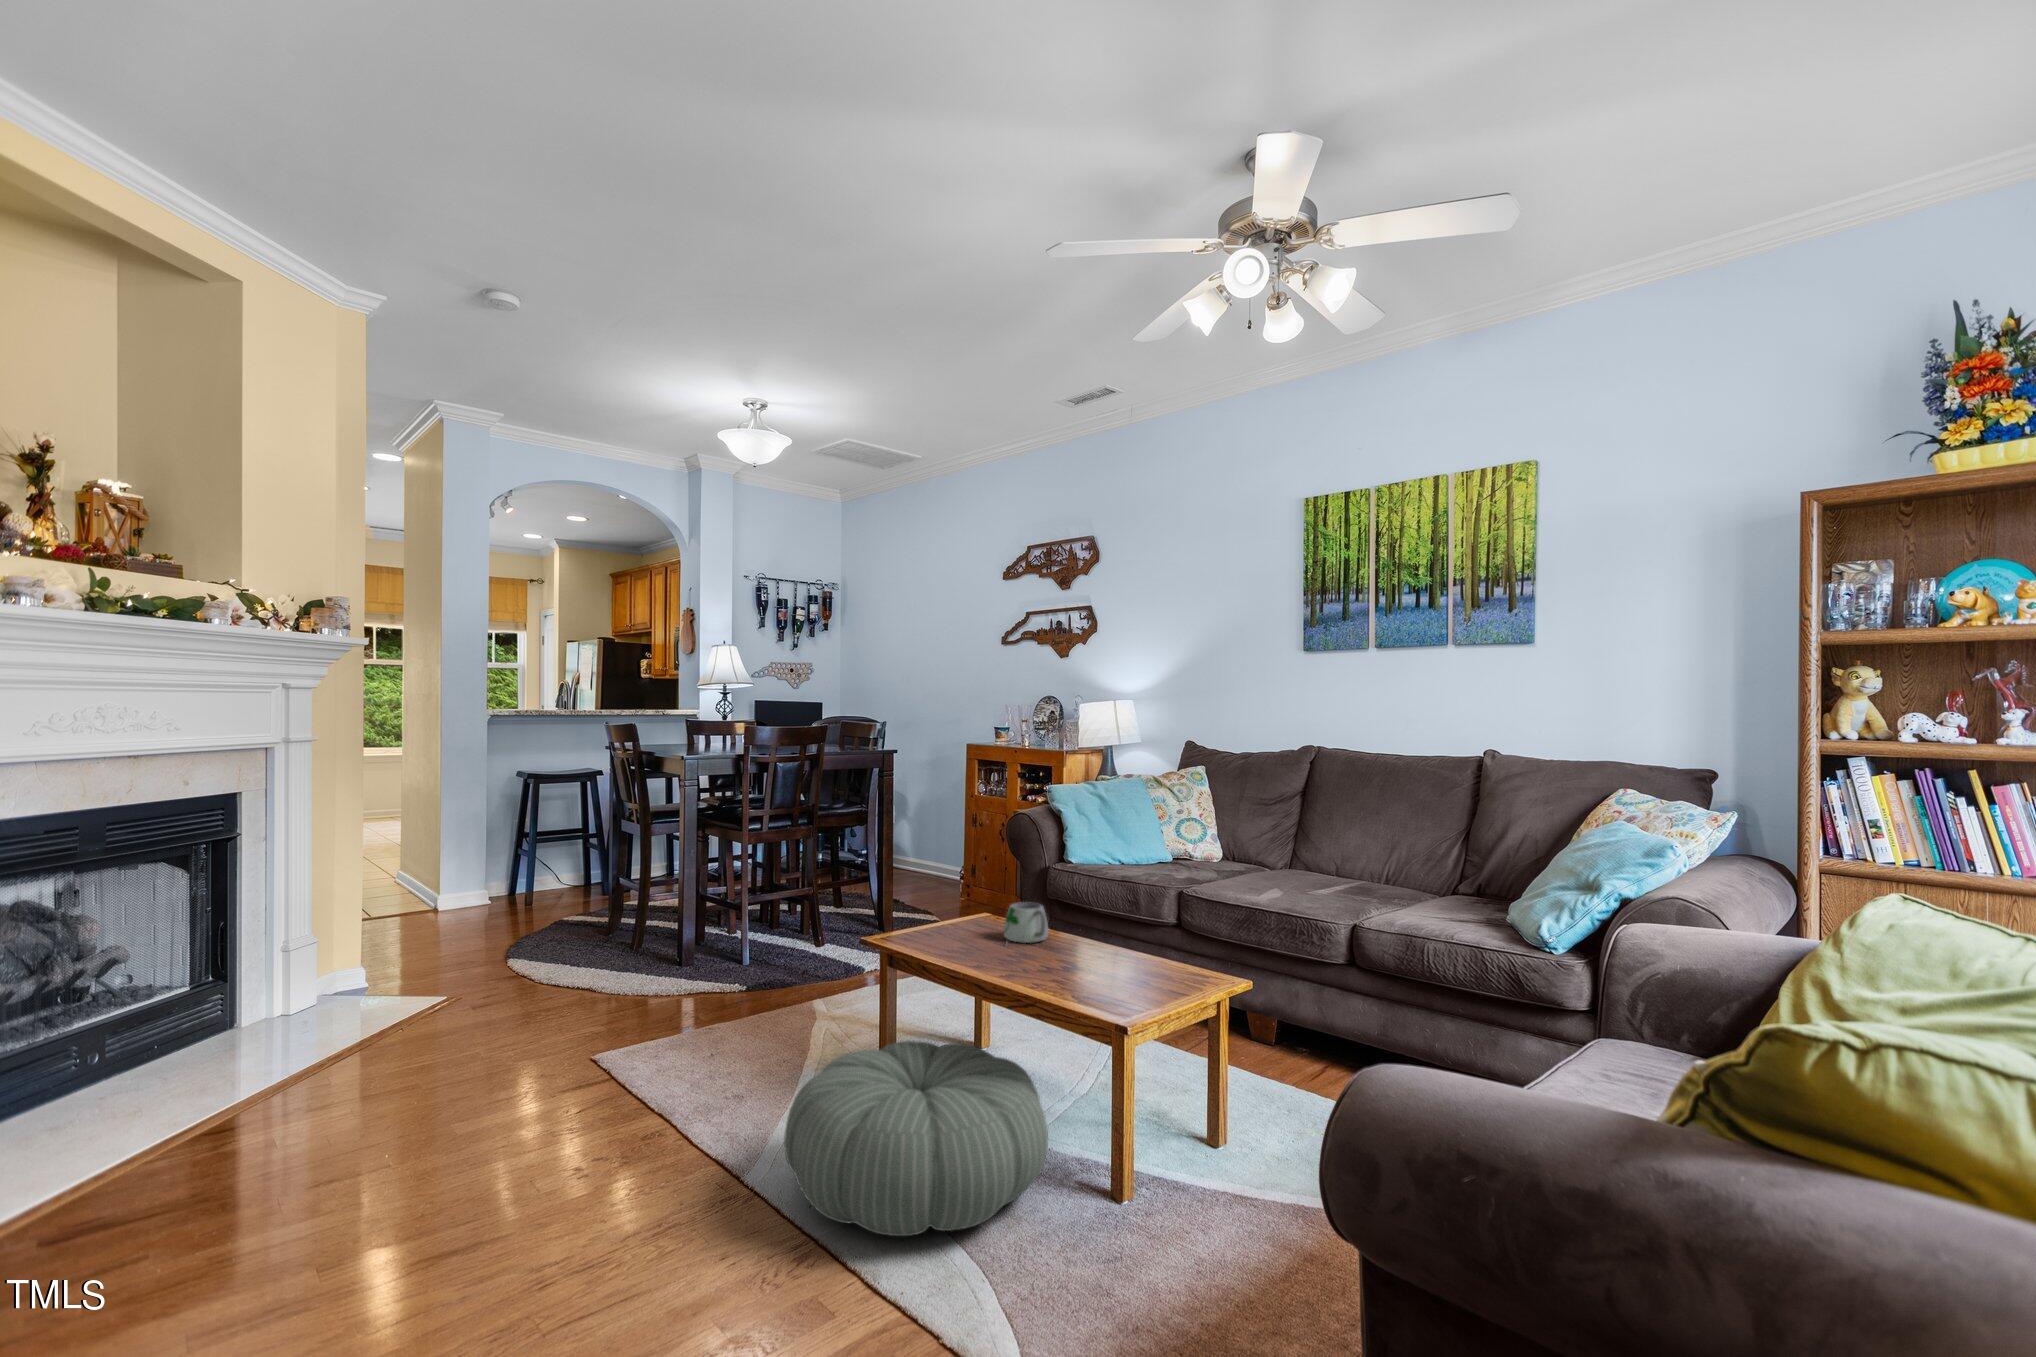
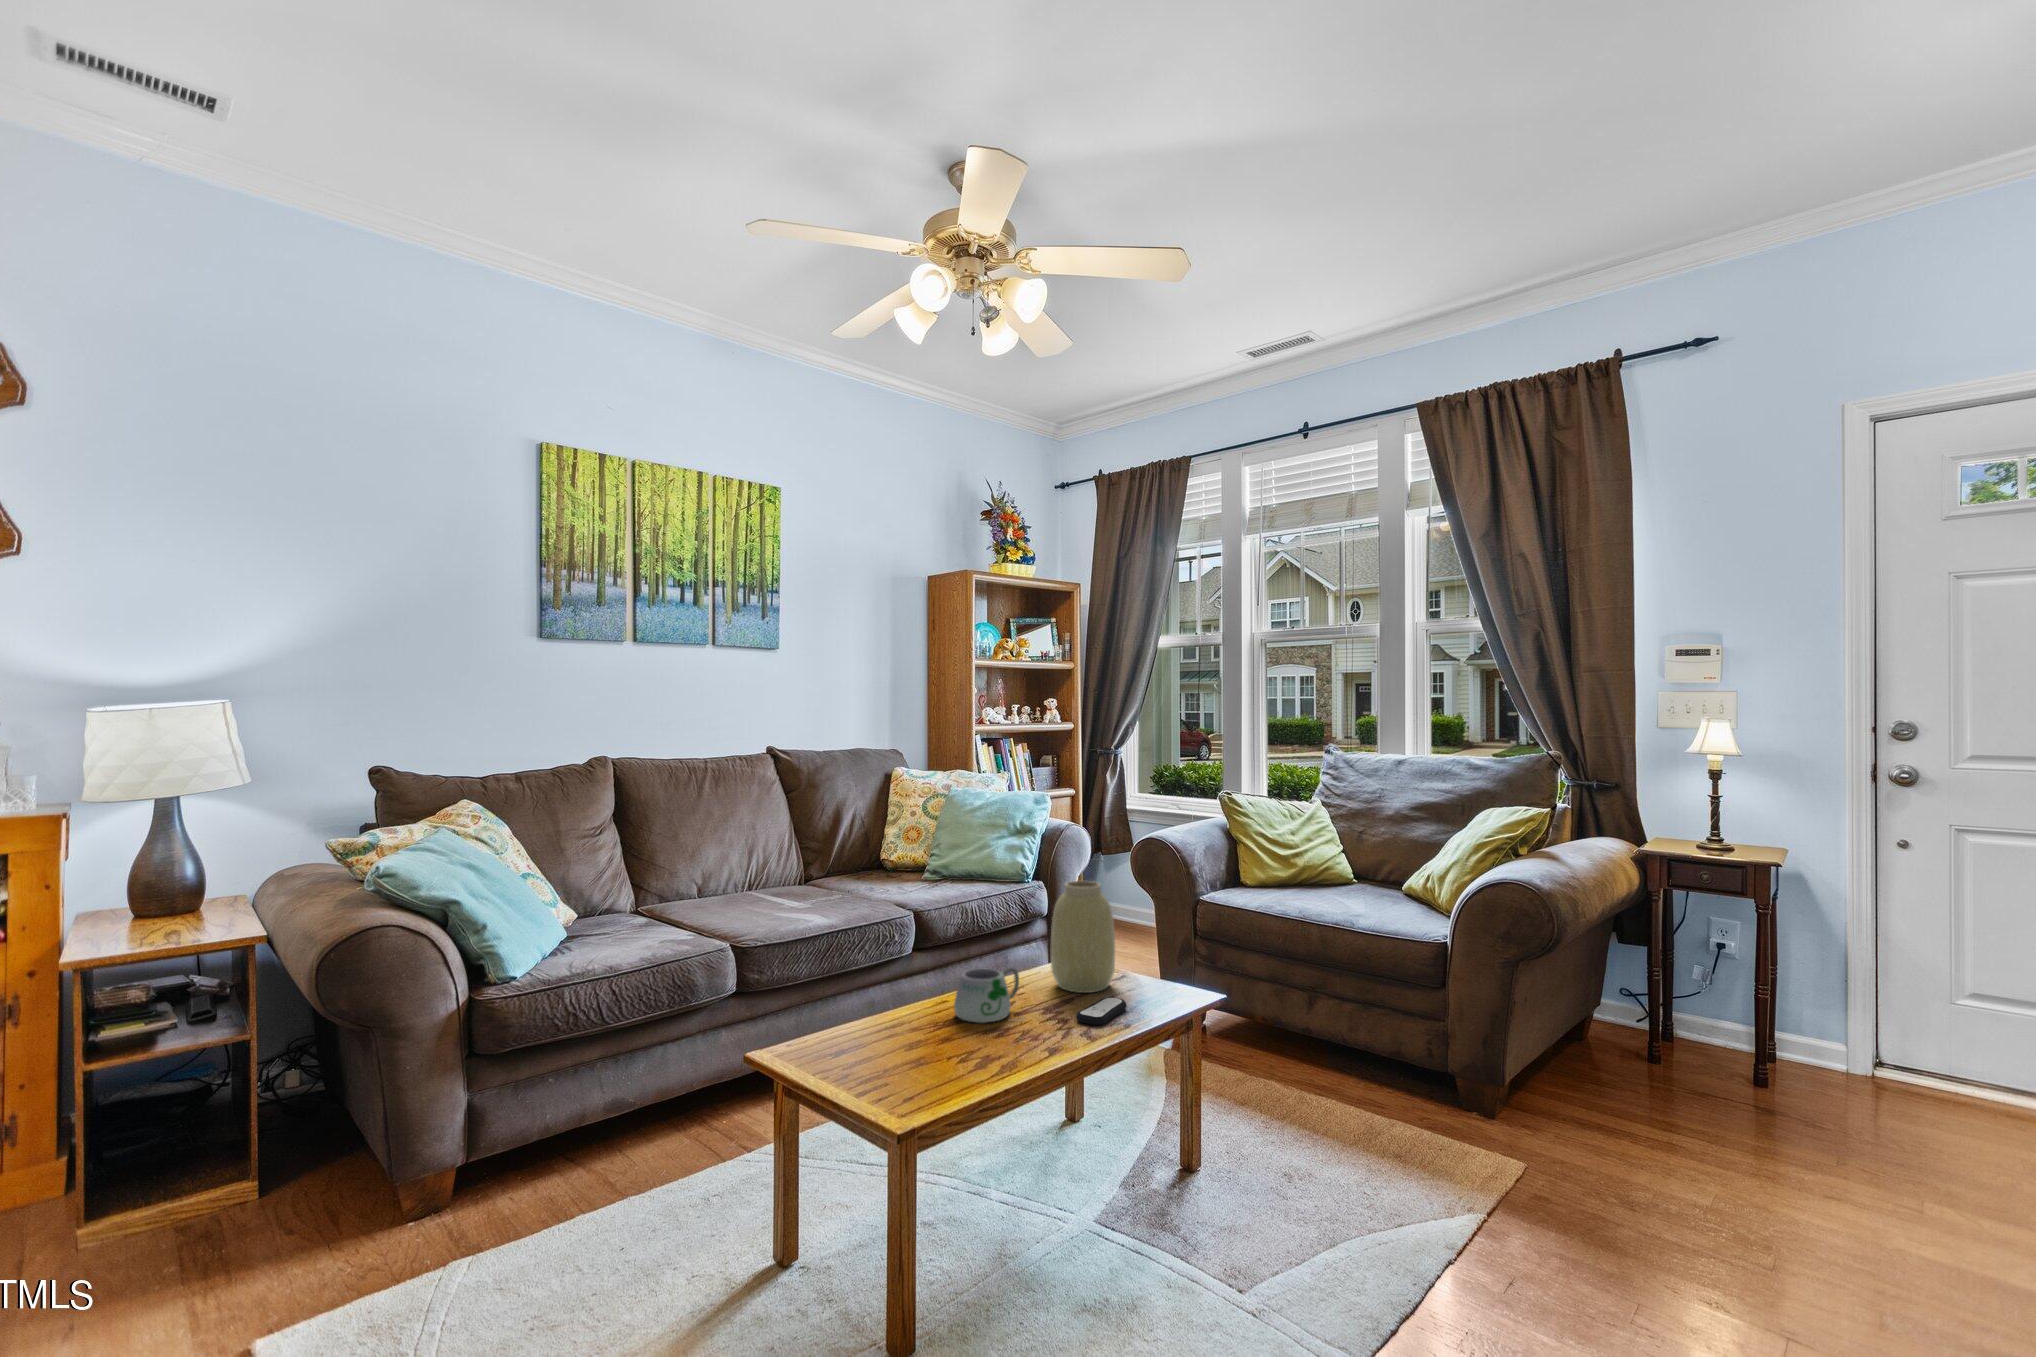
vase: none [1068,864,1131,972] -> present [1051,881,1115,993]
remote control: none [981,949,1037,970] -> present [1076,997,1127,1025]
pouf: present [784,1041,1048,1236] -> none [1148,1071,1430,1281]

